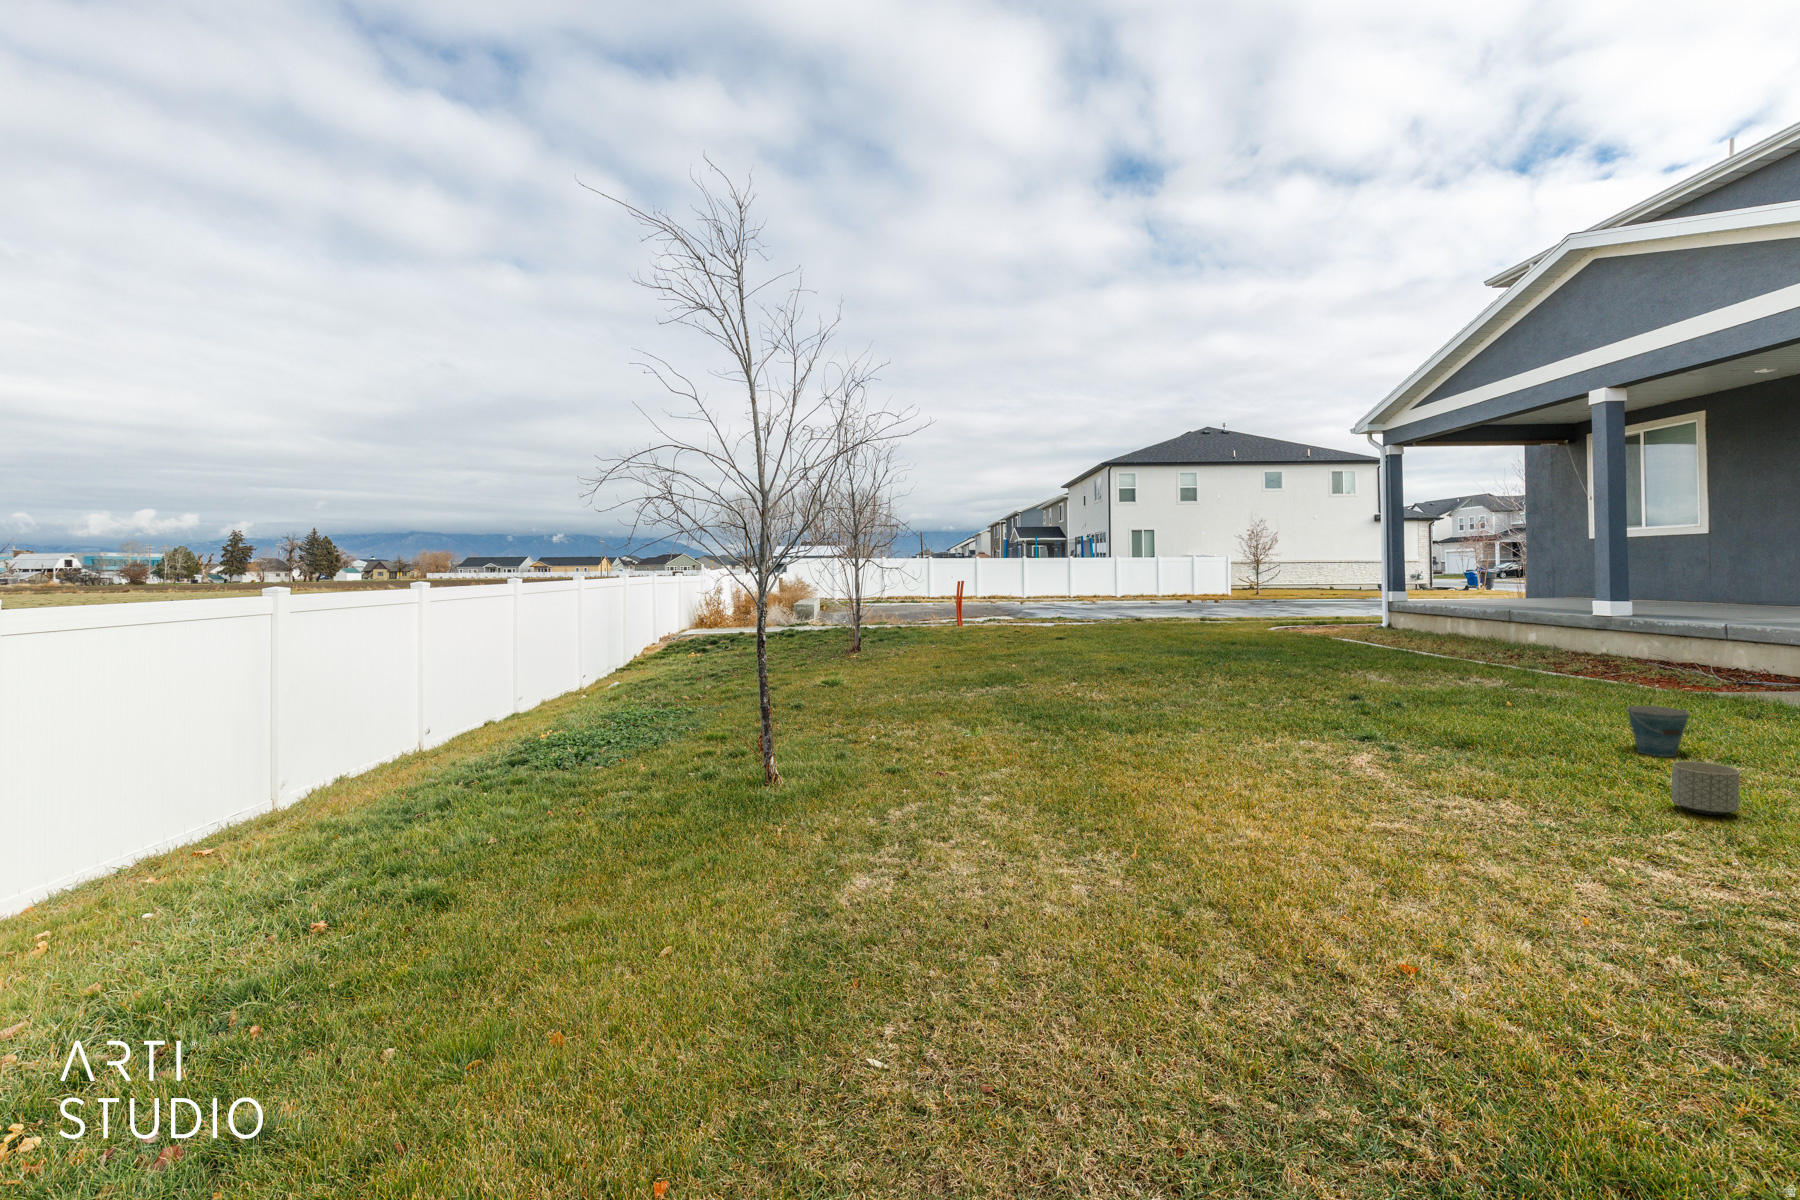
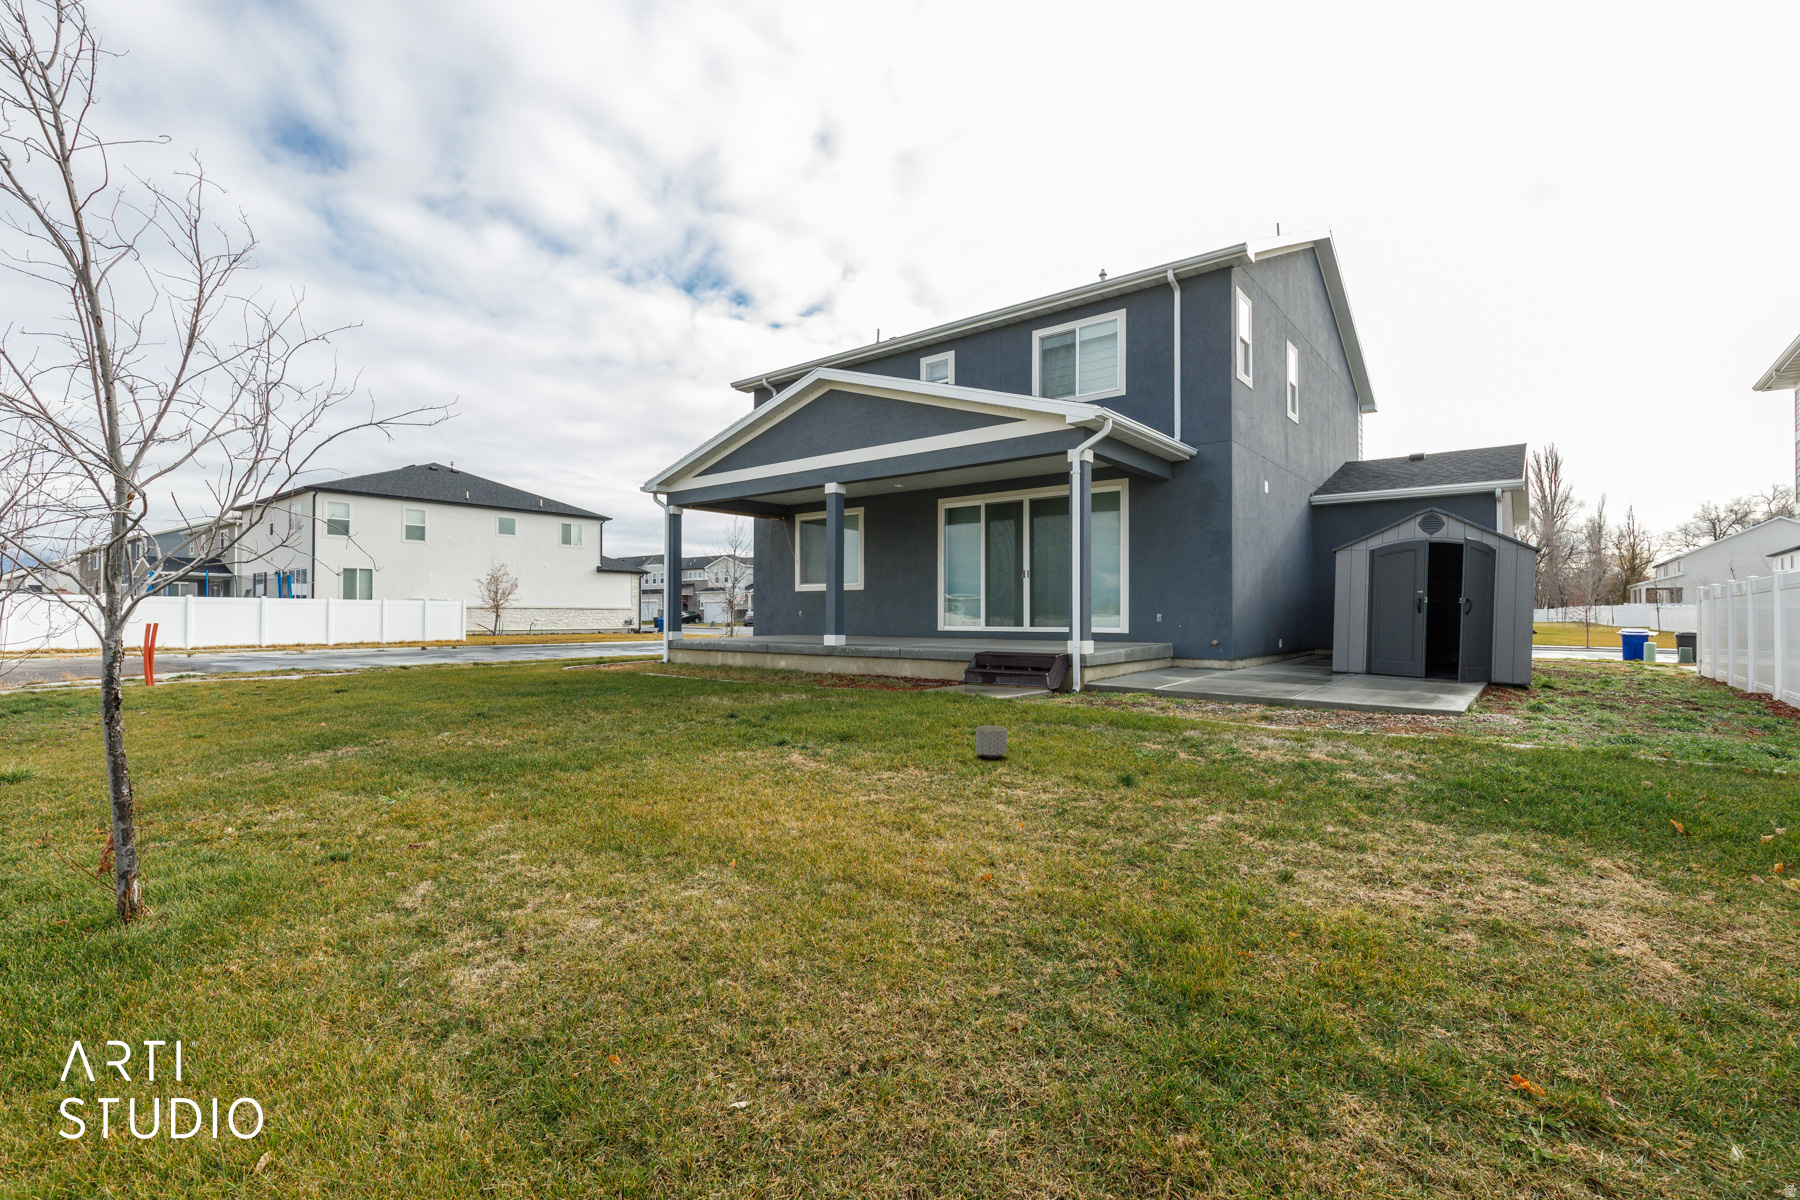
bucket: present [1627,706,1689,757] -> none [920,697,951,730]

